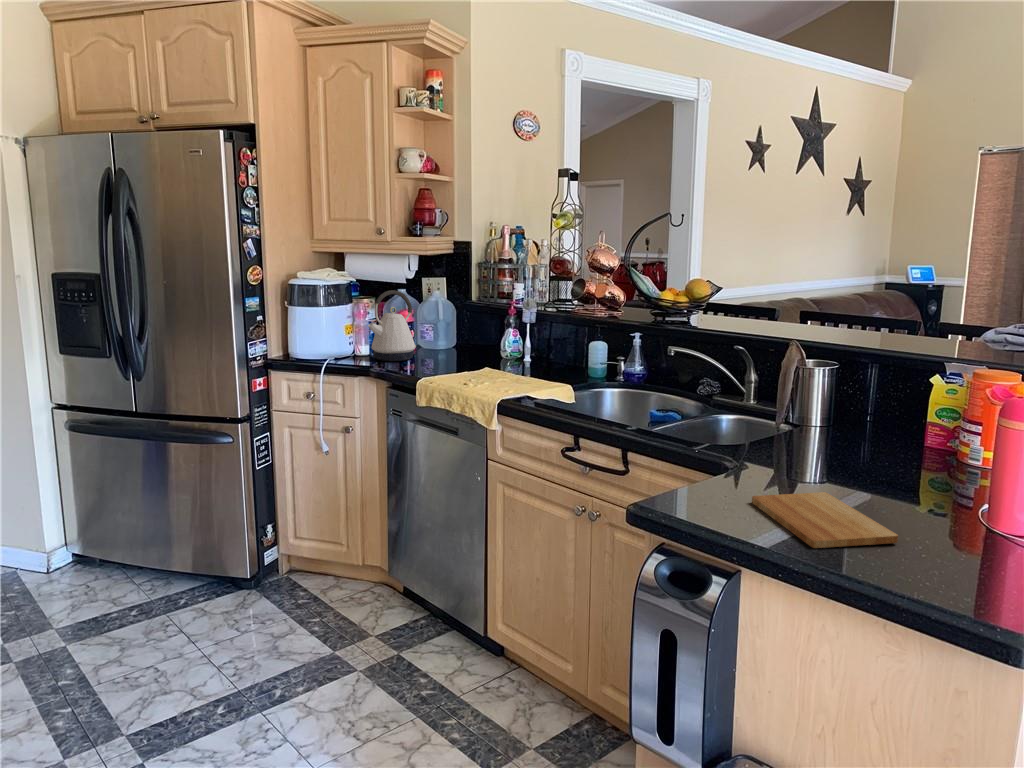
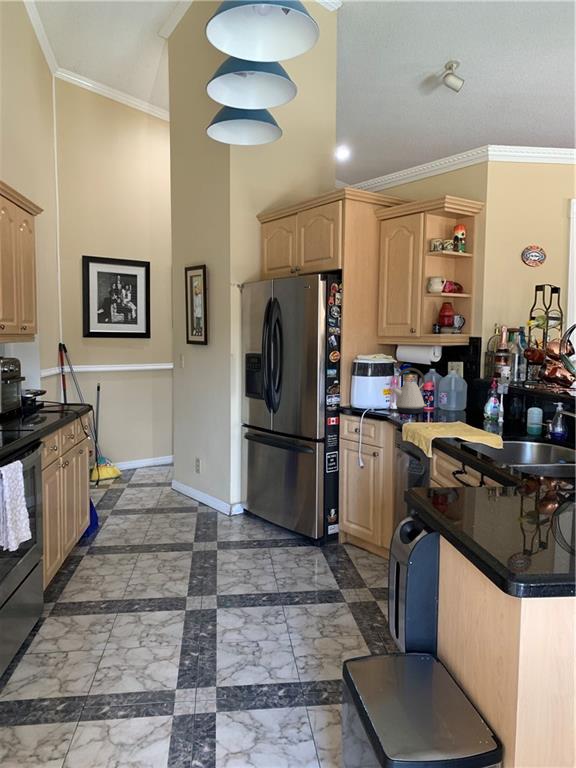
cutting board: present [752,492,898,548] -> none [472,501,544,538]

